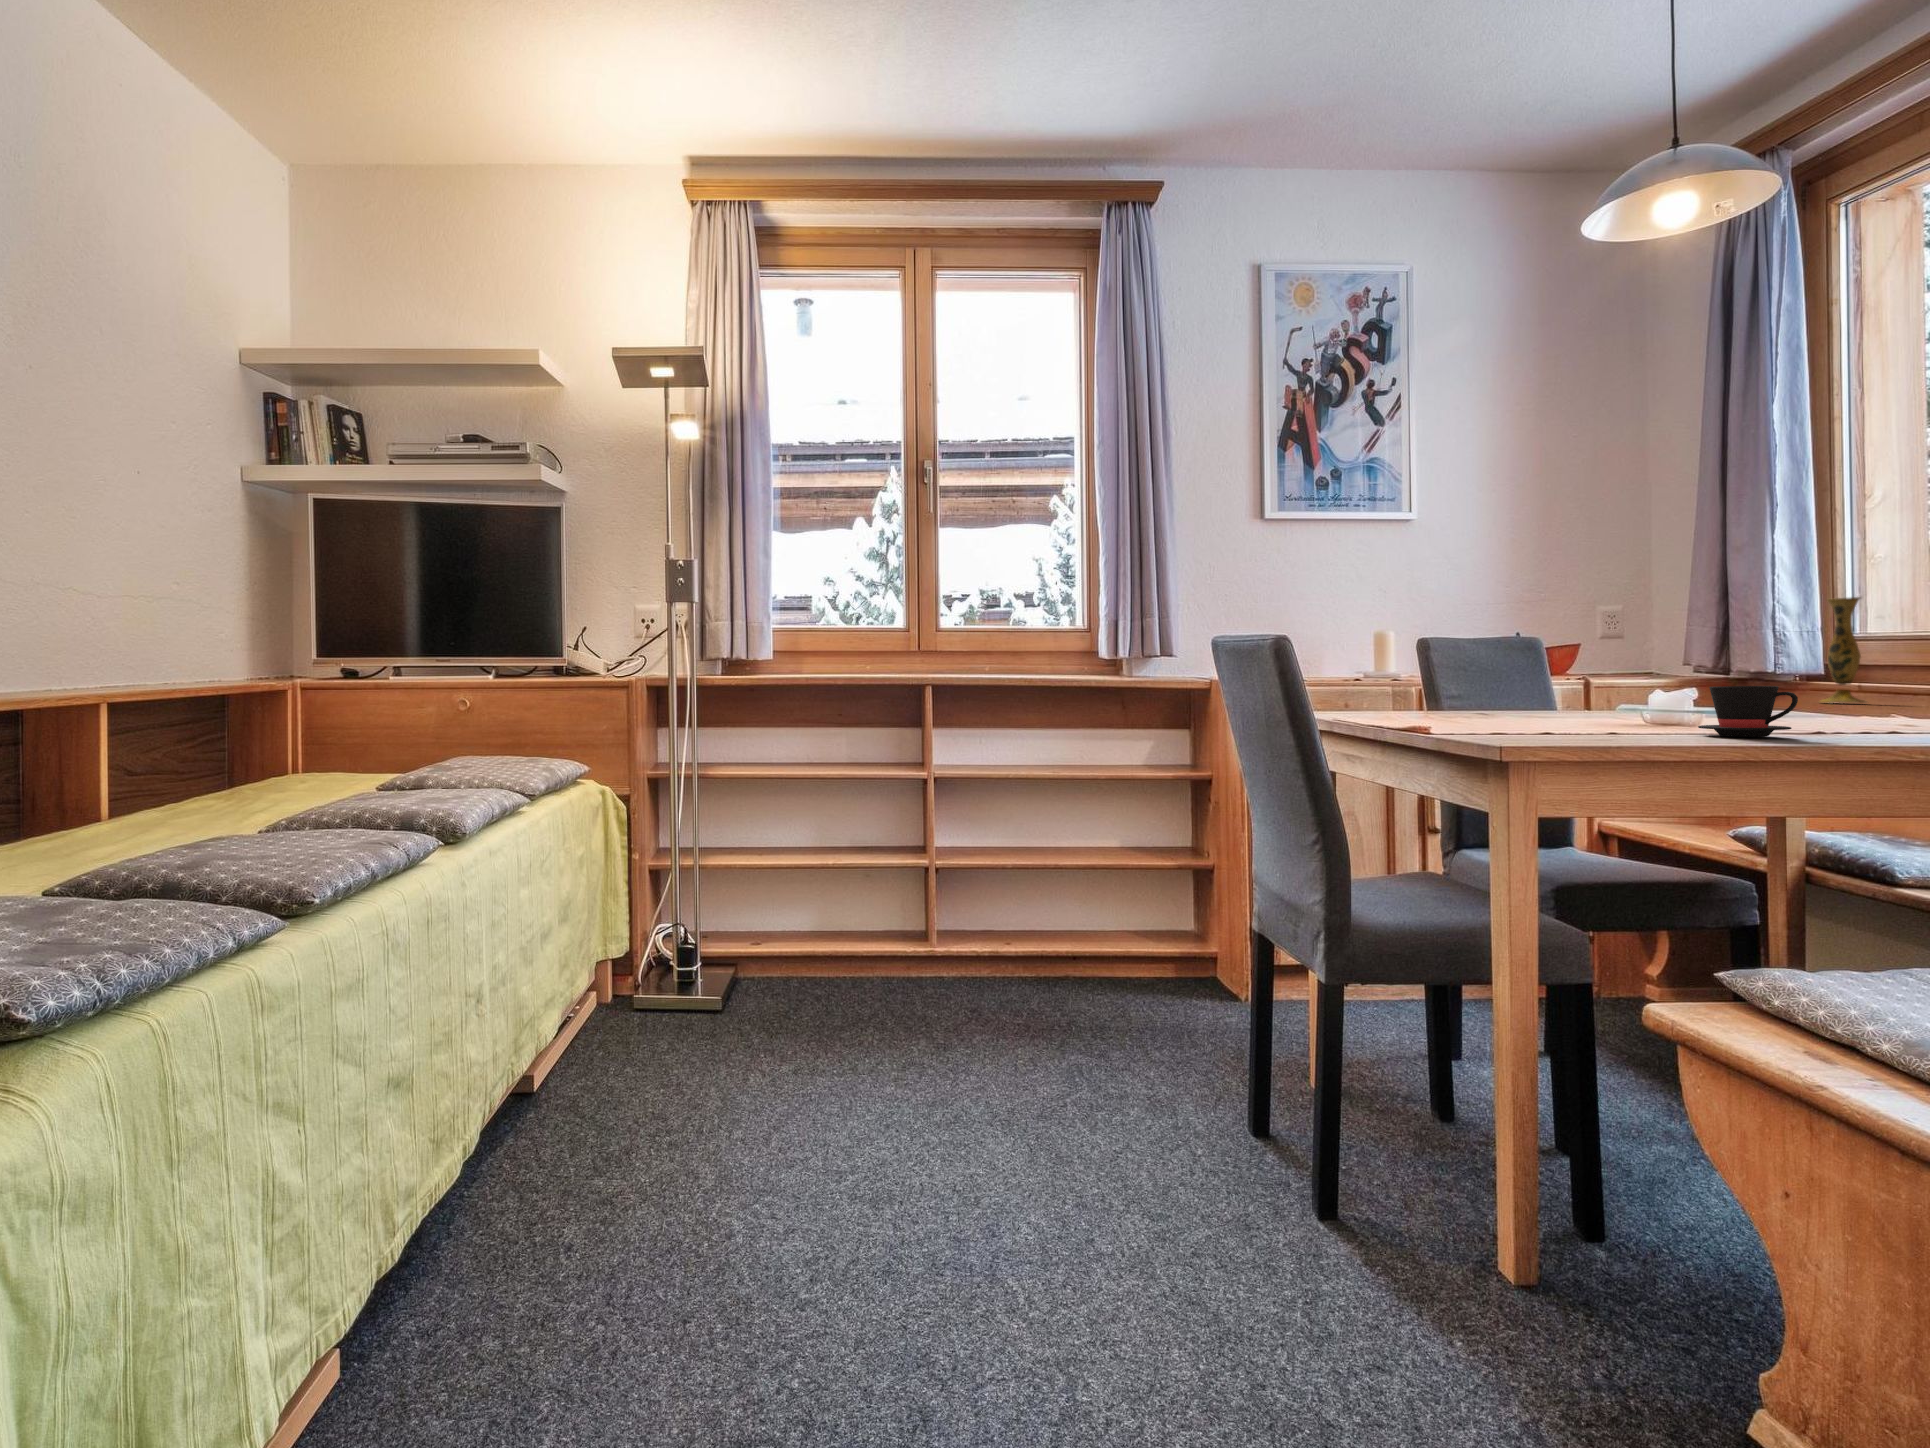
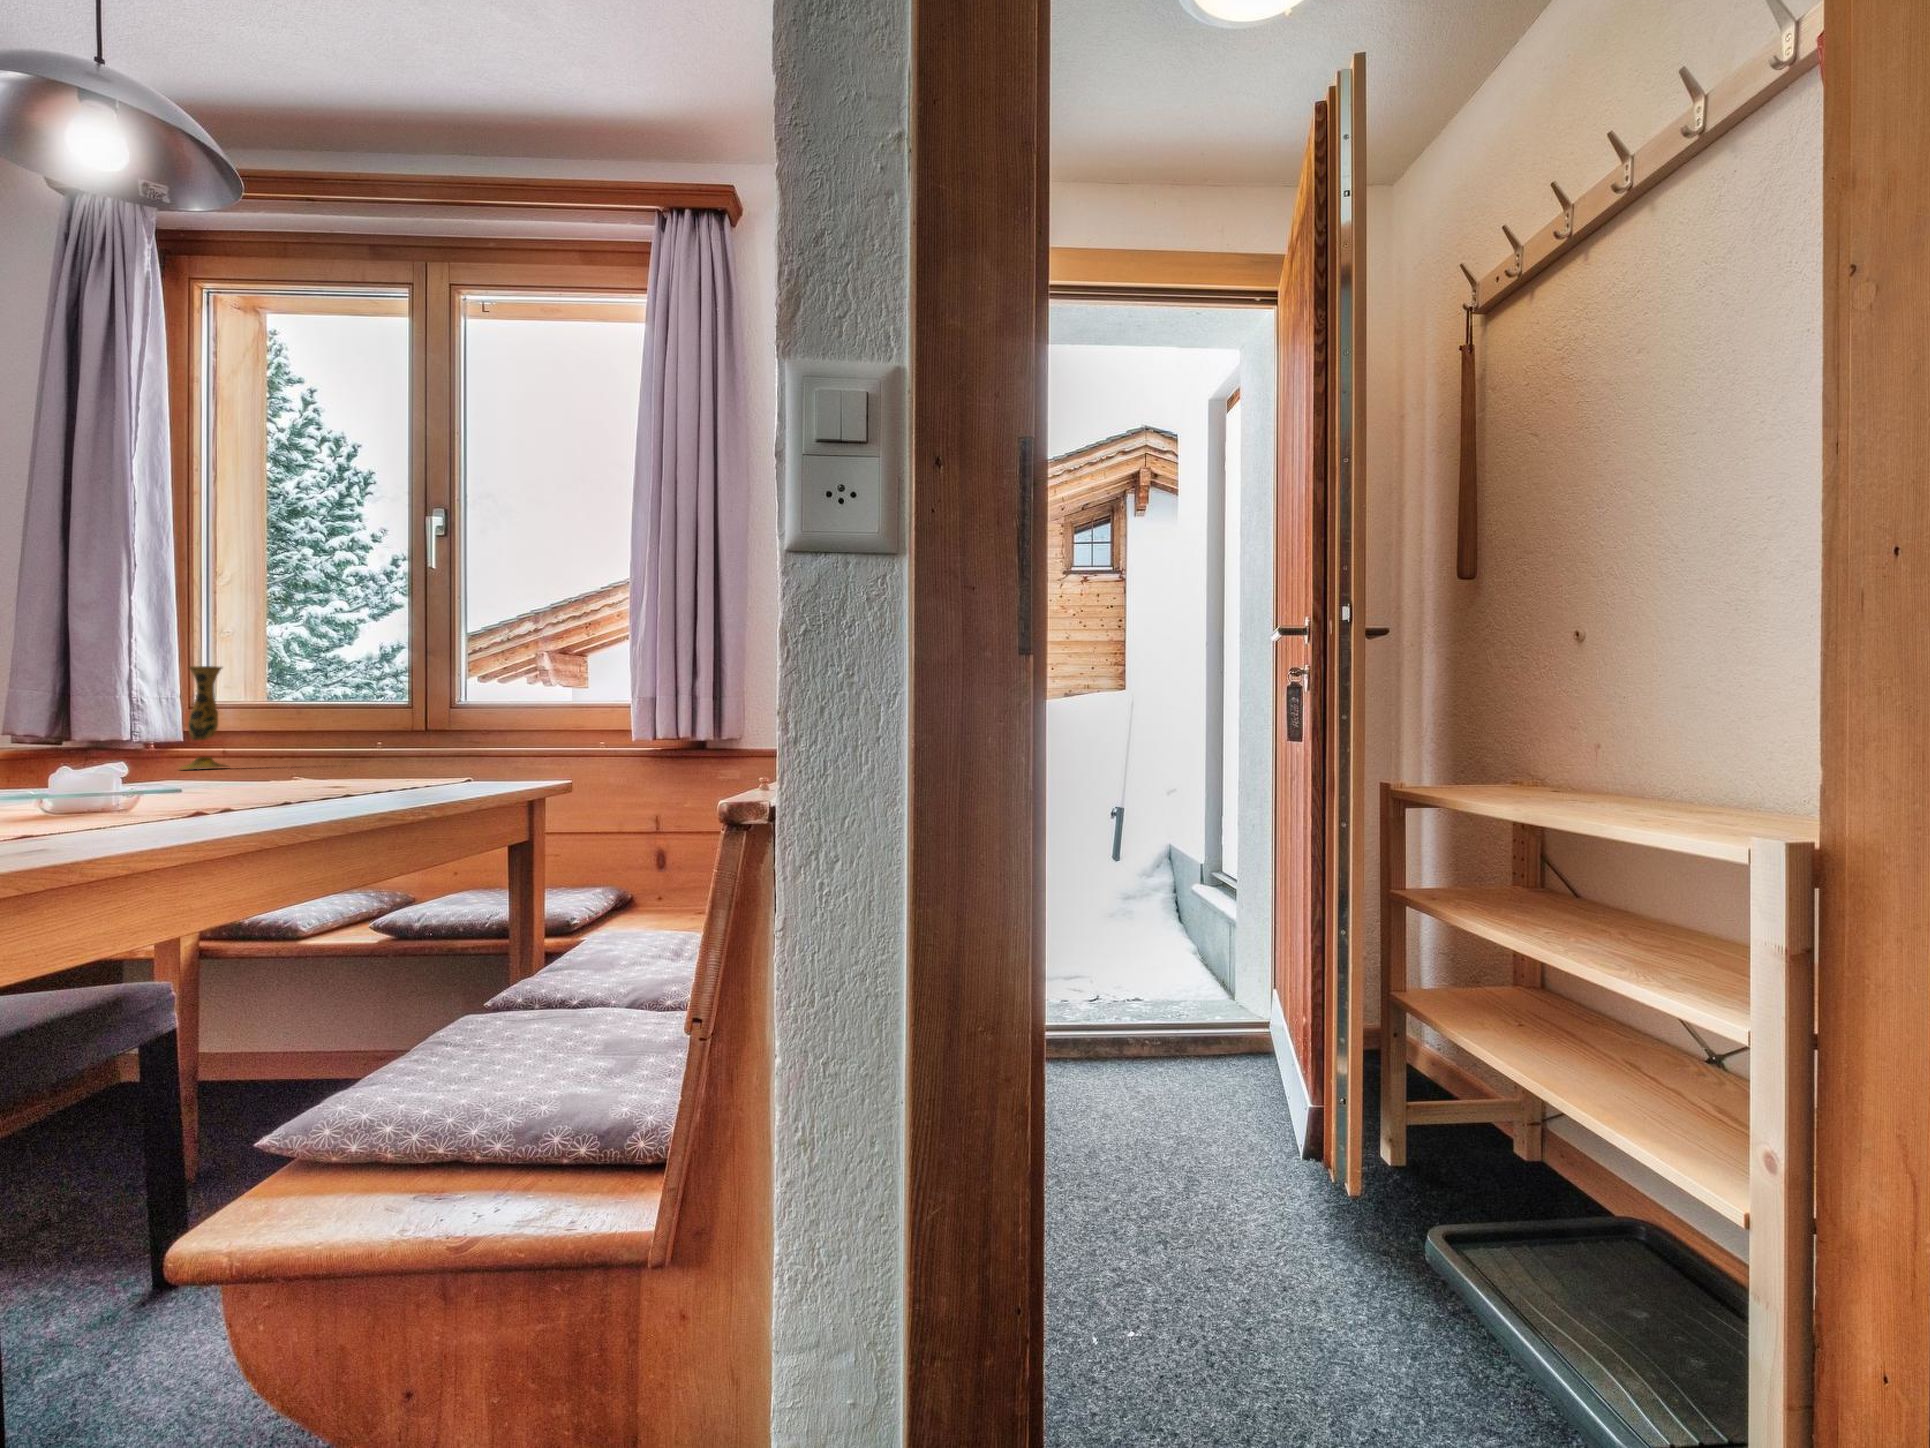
teacup: present [1698,686,1798,737] -> none [168,762,301,828]

